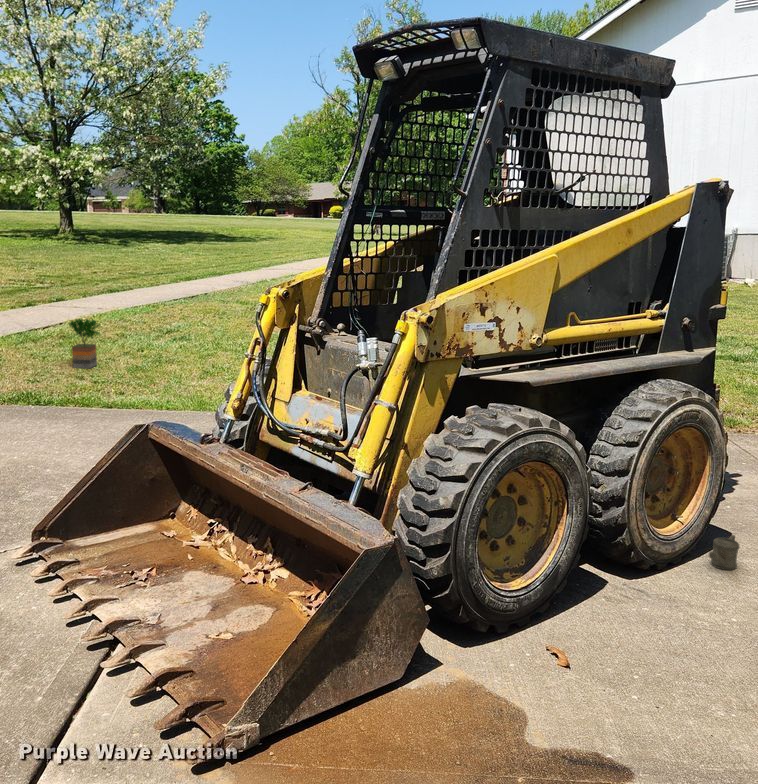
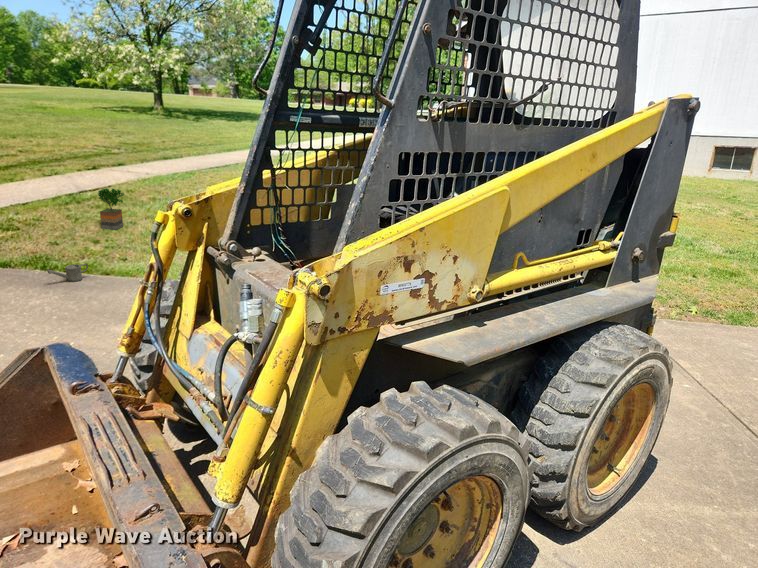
watering can: present [709,535,740,570] -> present [47,264,88,282]

